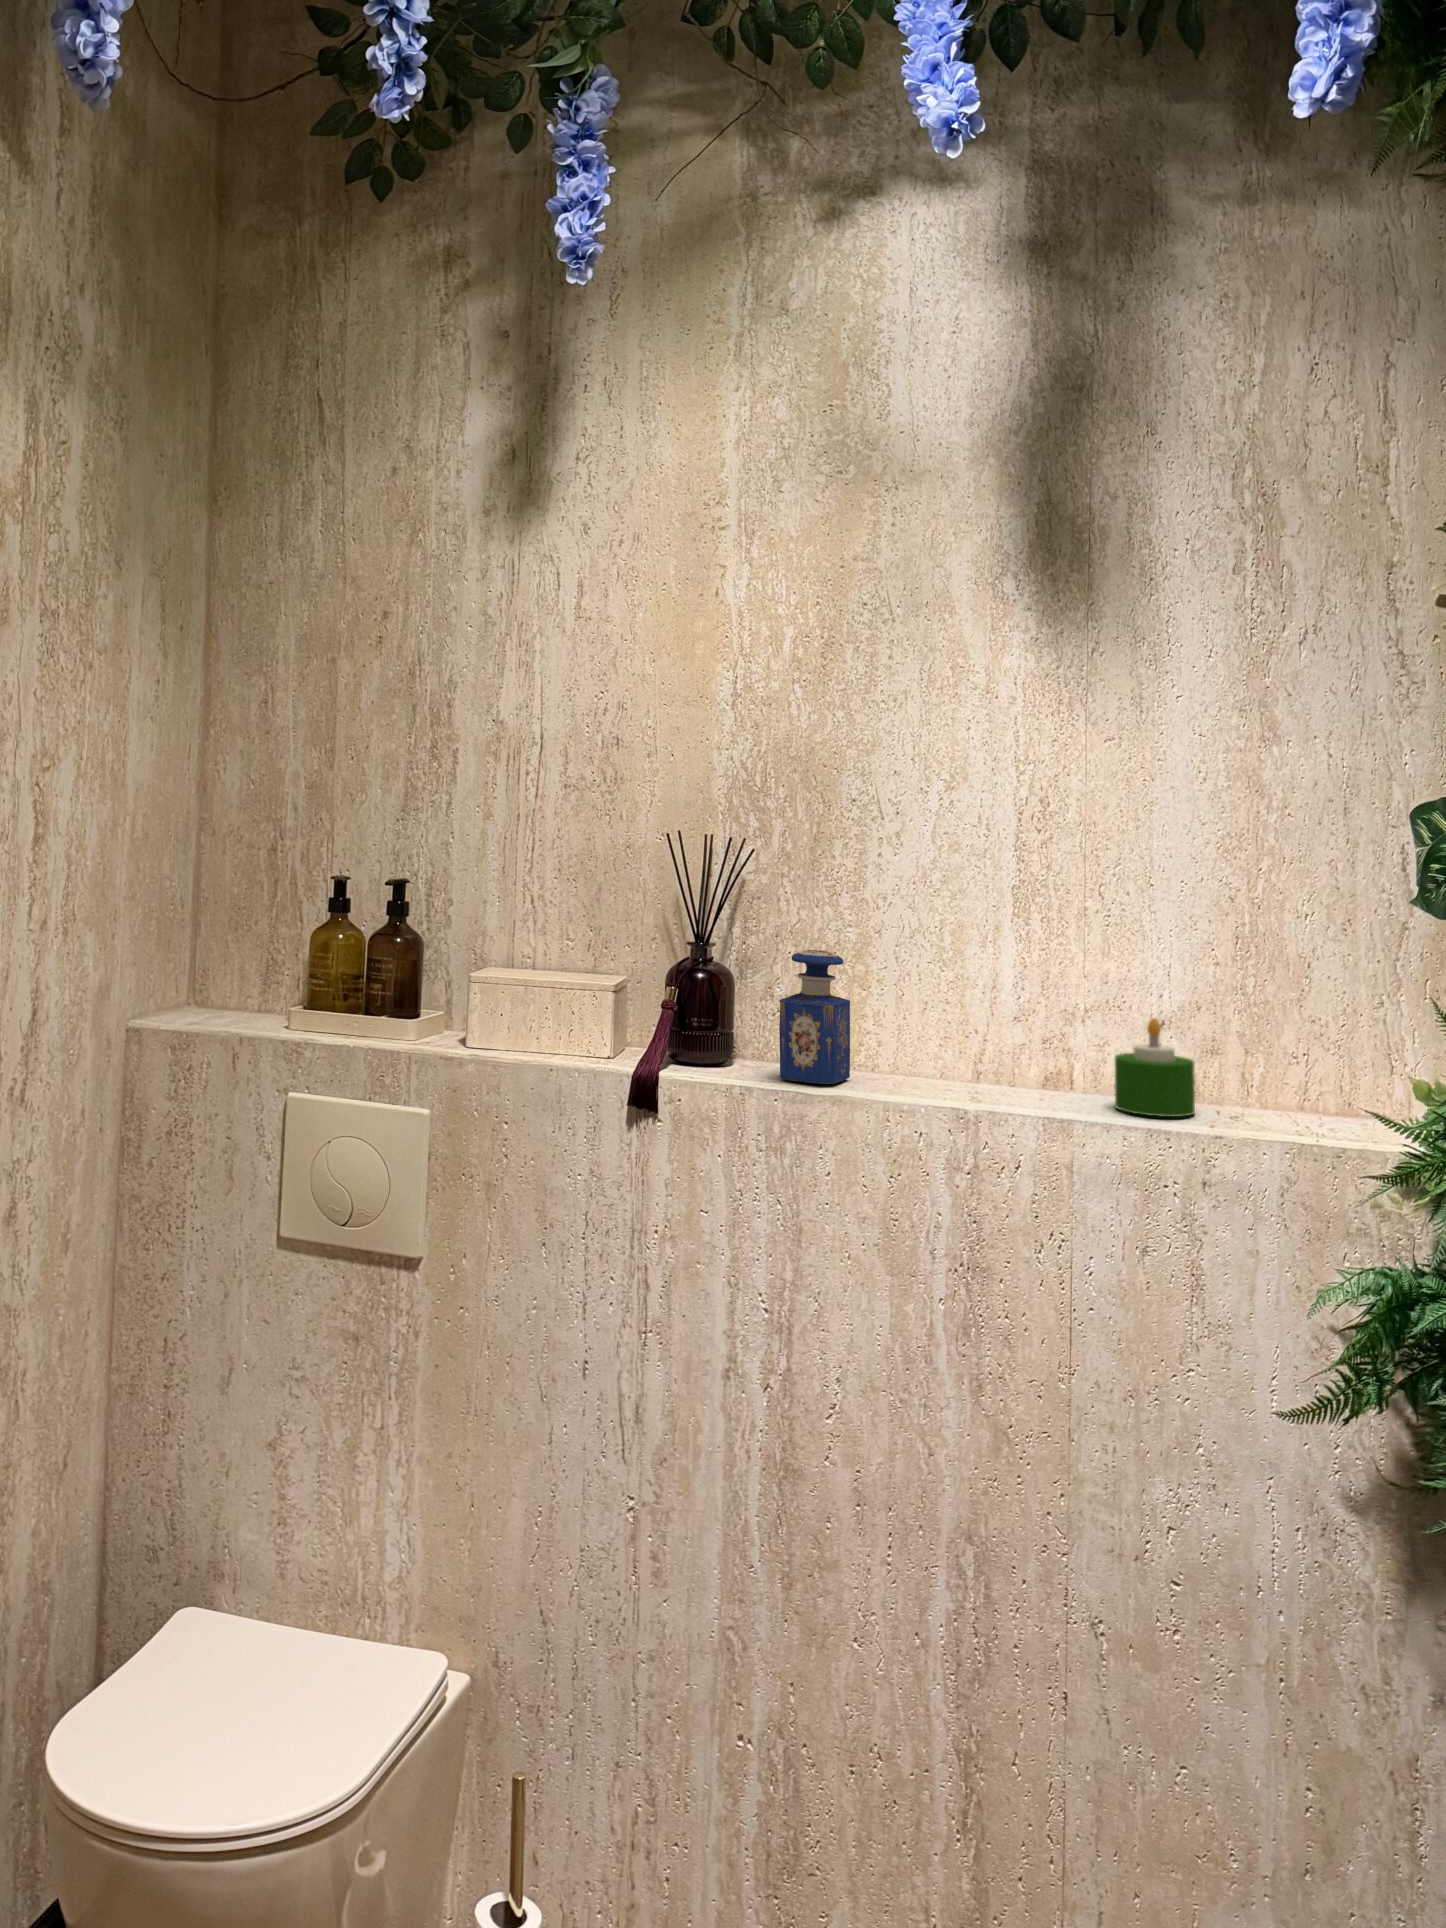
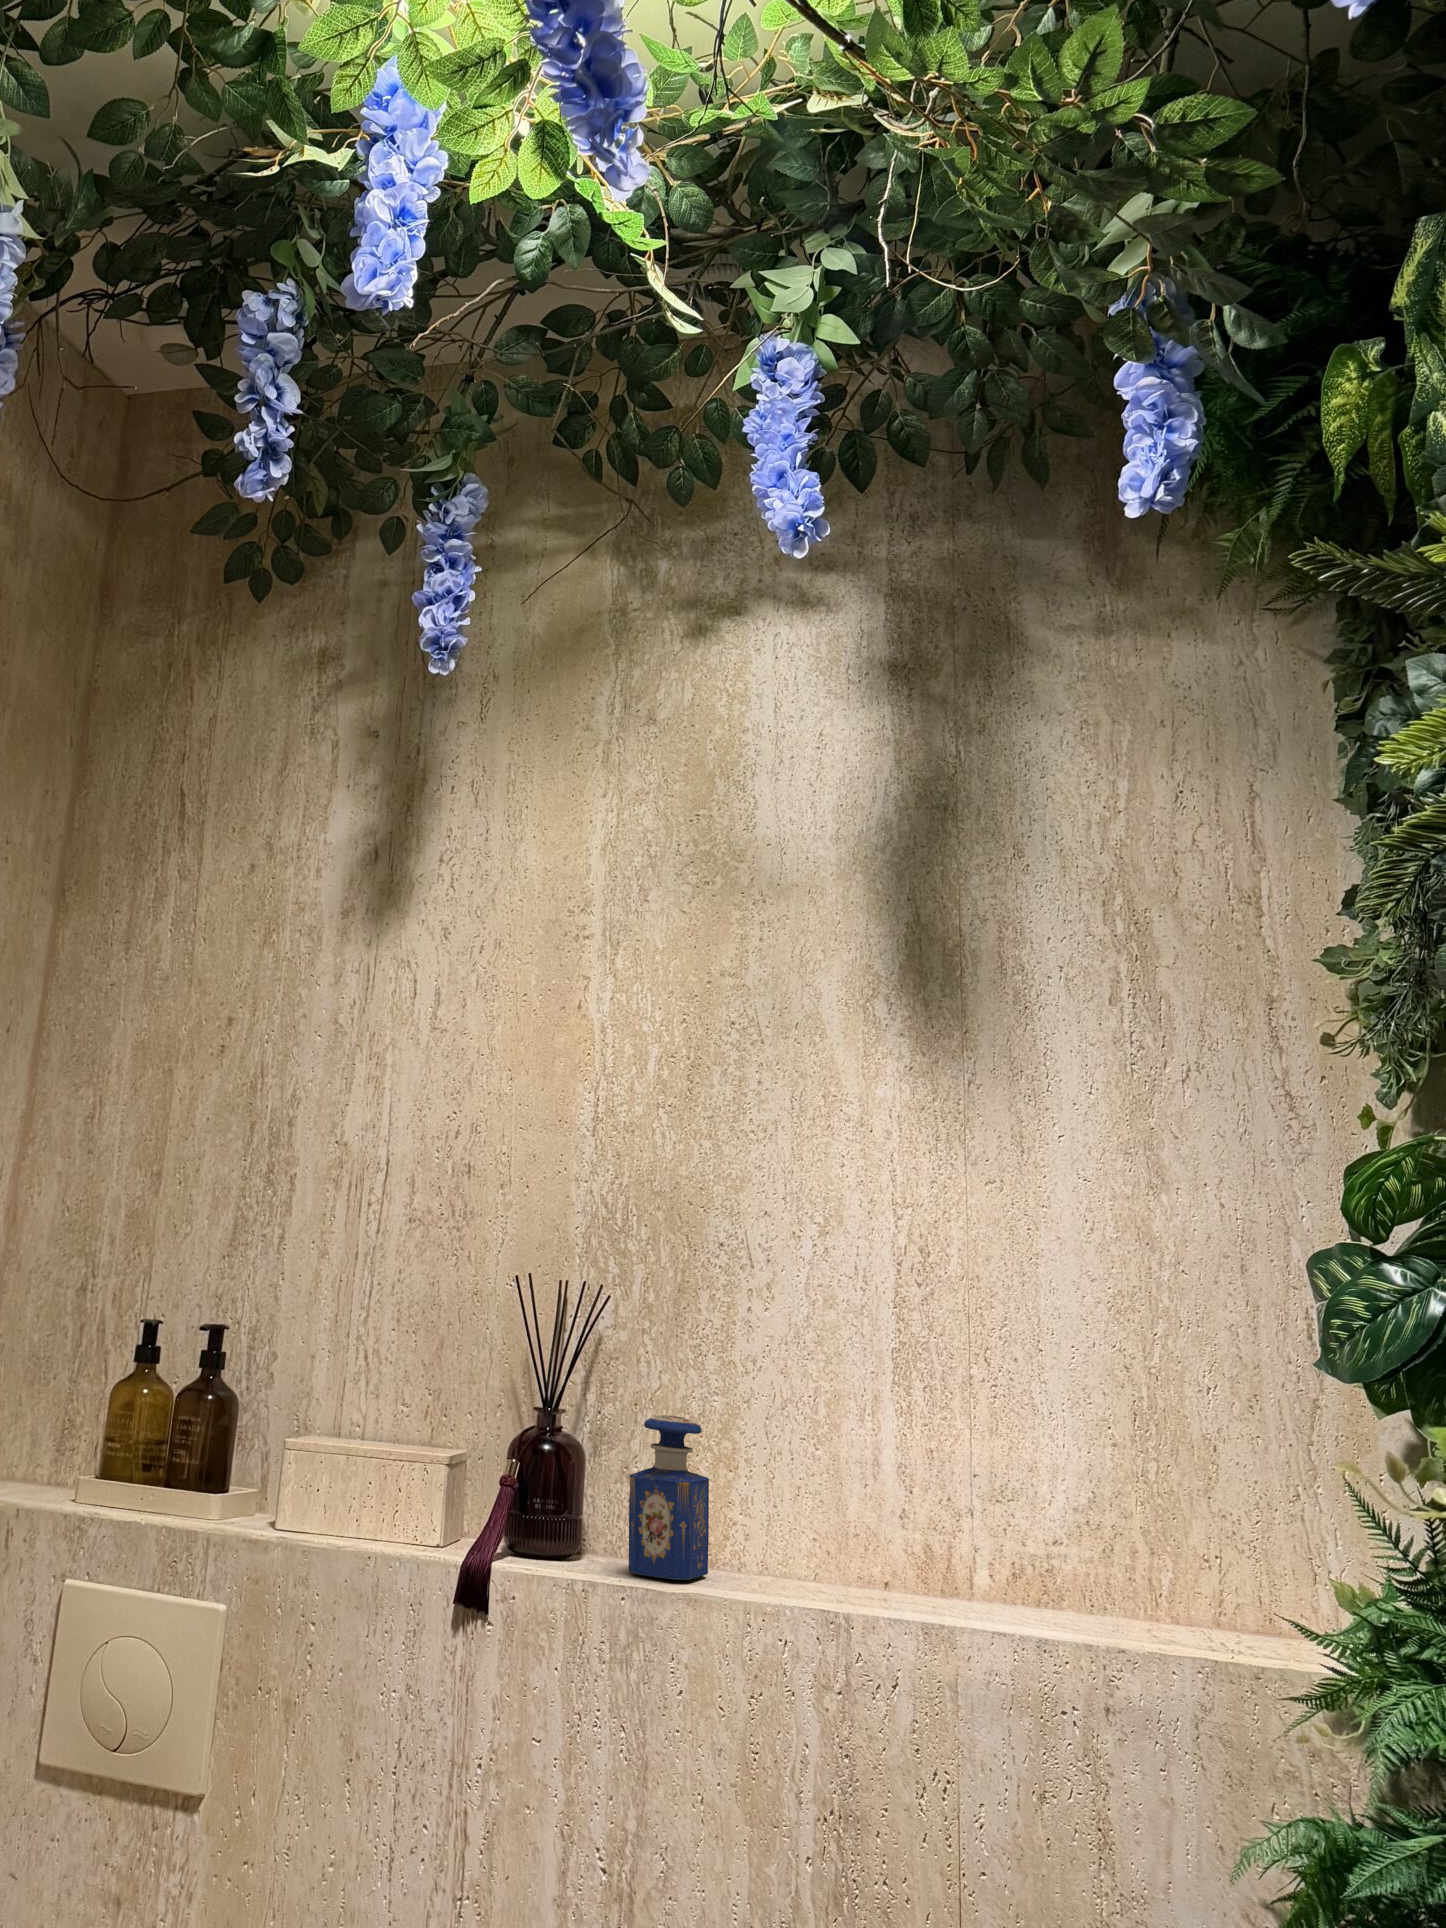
candle: present [1115,1018,1195,1117] -> none [1003,1506,1096,1629]

